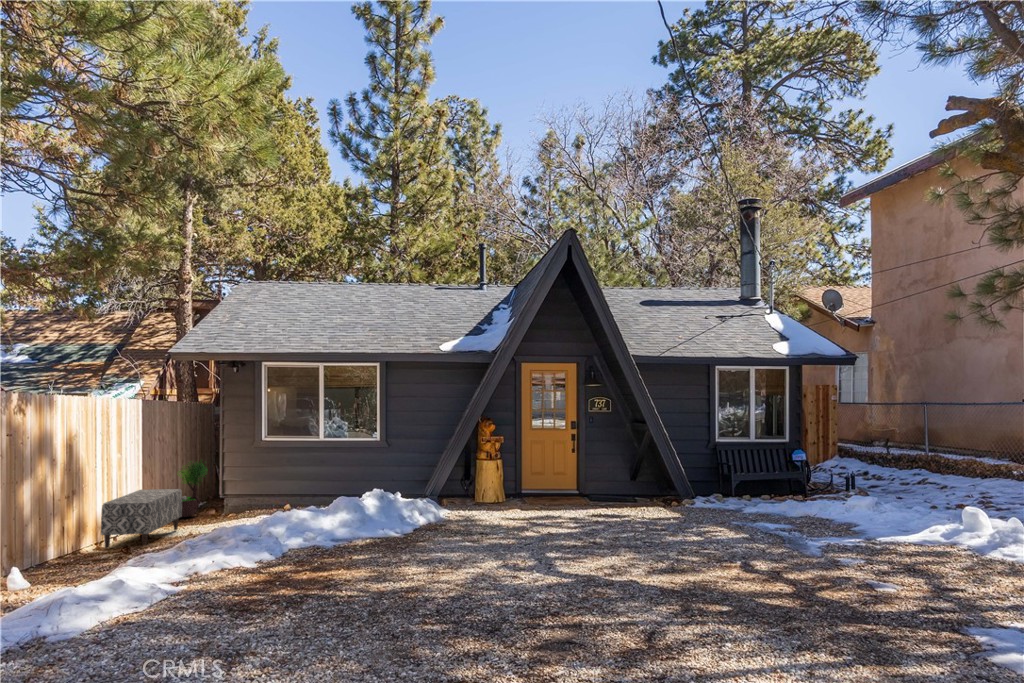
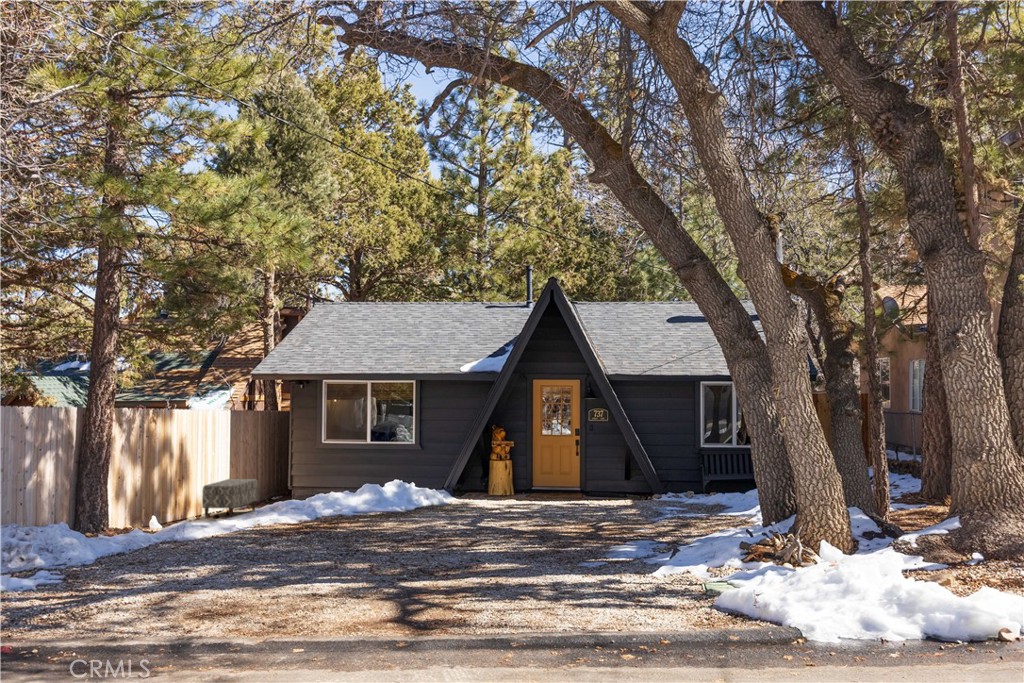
potted tree: present [179,463,207,517] -> none [252,457,279,504]

